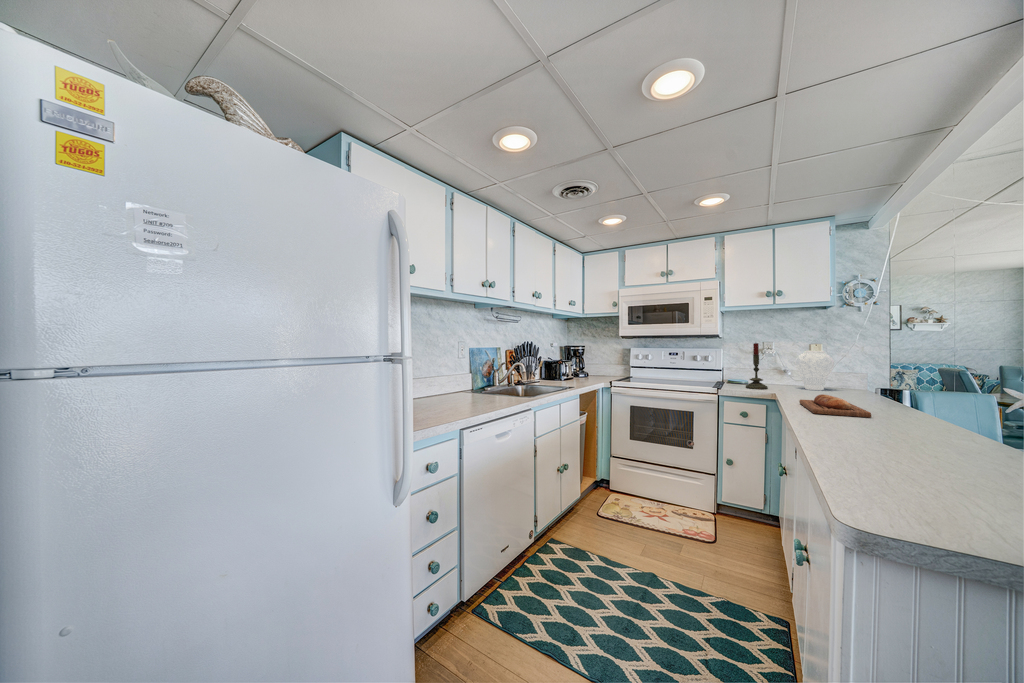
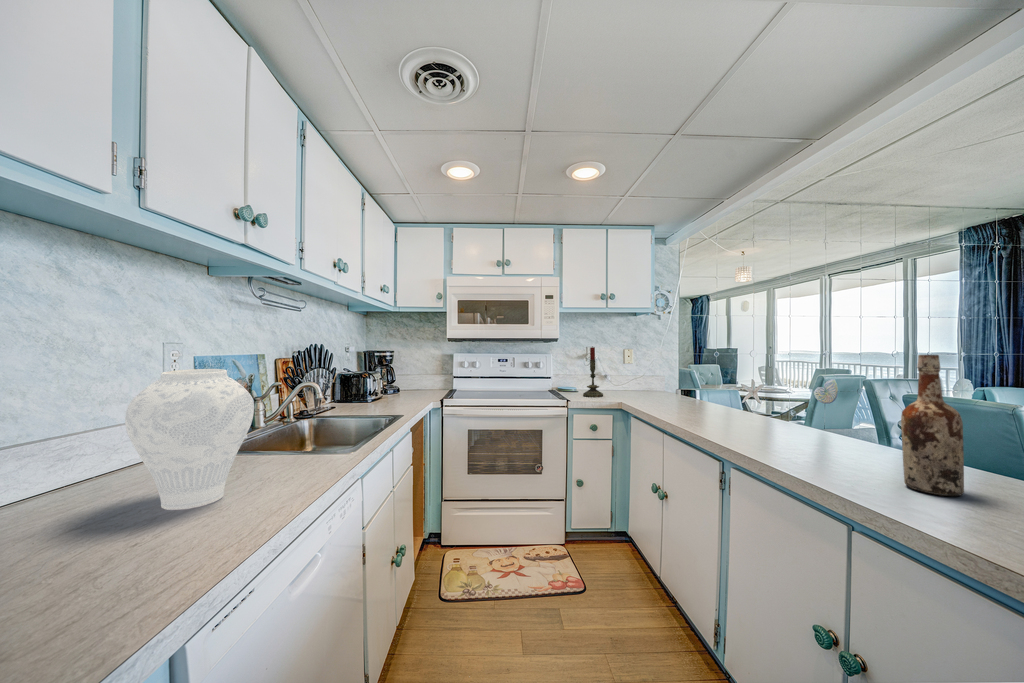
vase: present [795,351,834,390] -> present [125,369,254,510]
wine bottle: none [888,352,943,473] -> present [901,355,964,496]
bread loaf: present [799,394,871,418] -> none [663,401,744,423]

